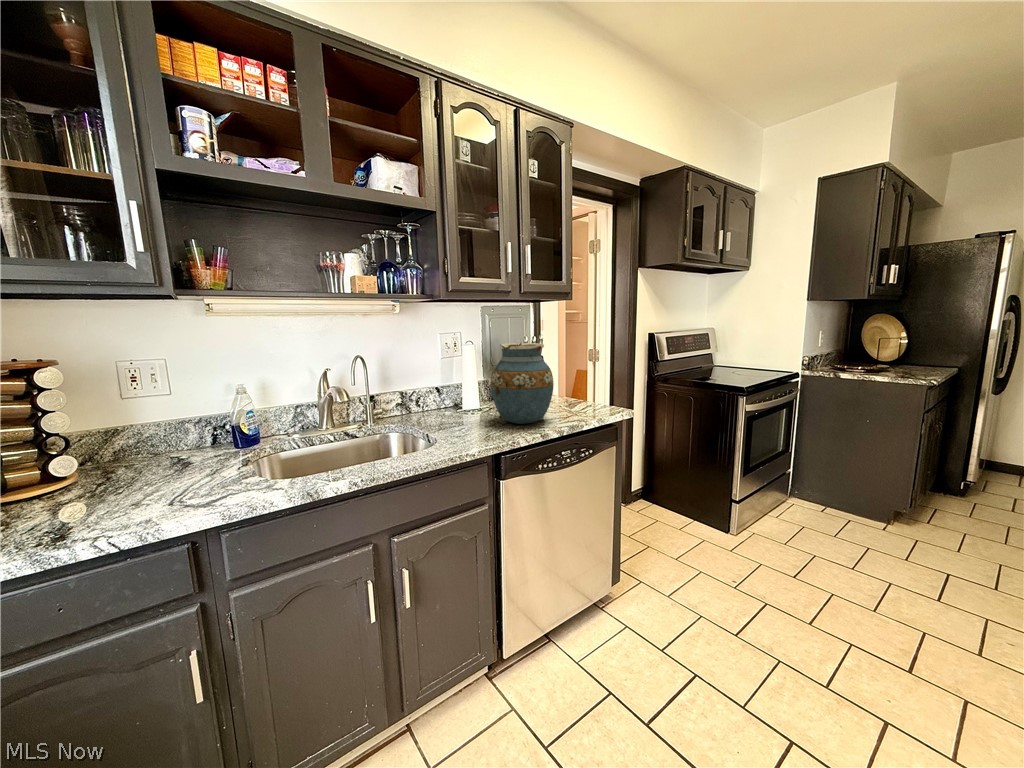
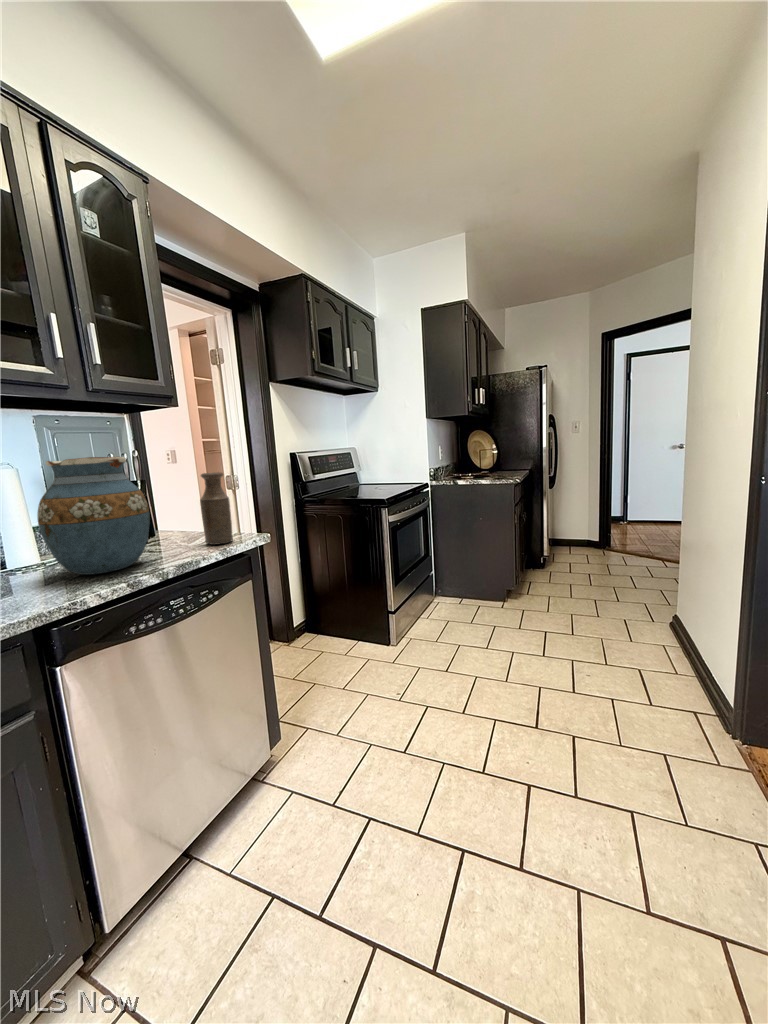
bottle: none [584,356,606,414] -> present [200,472,233,545]

